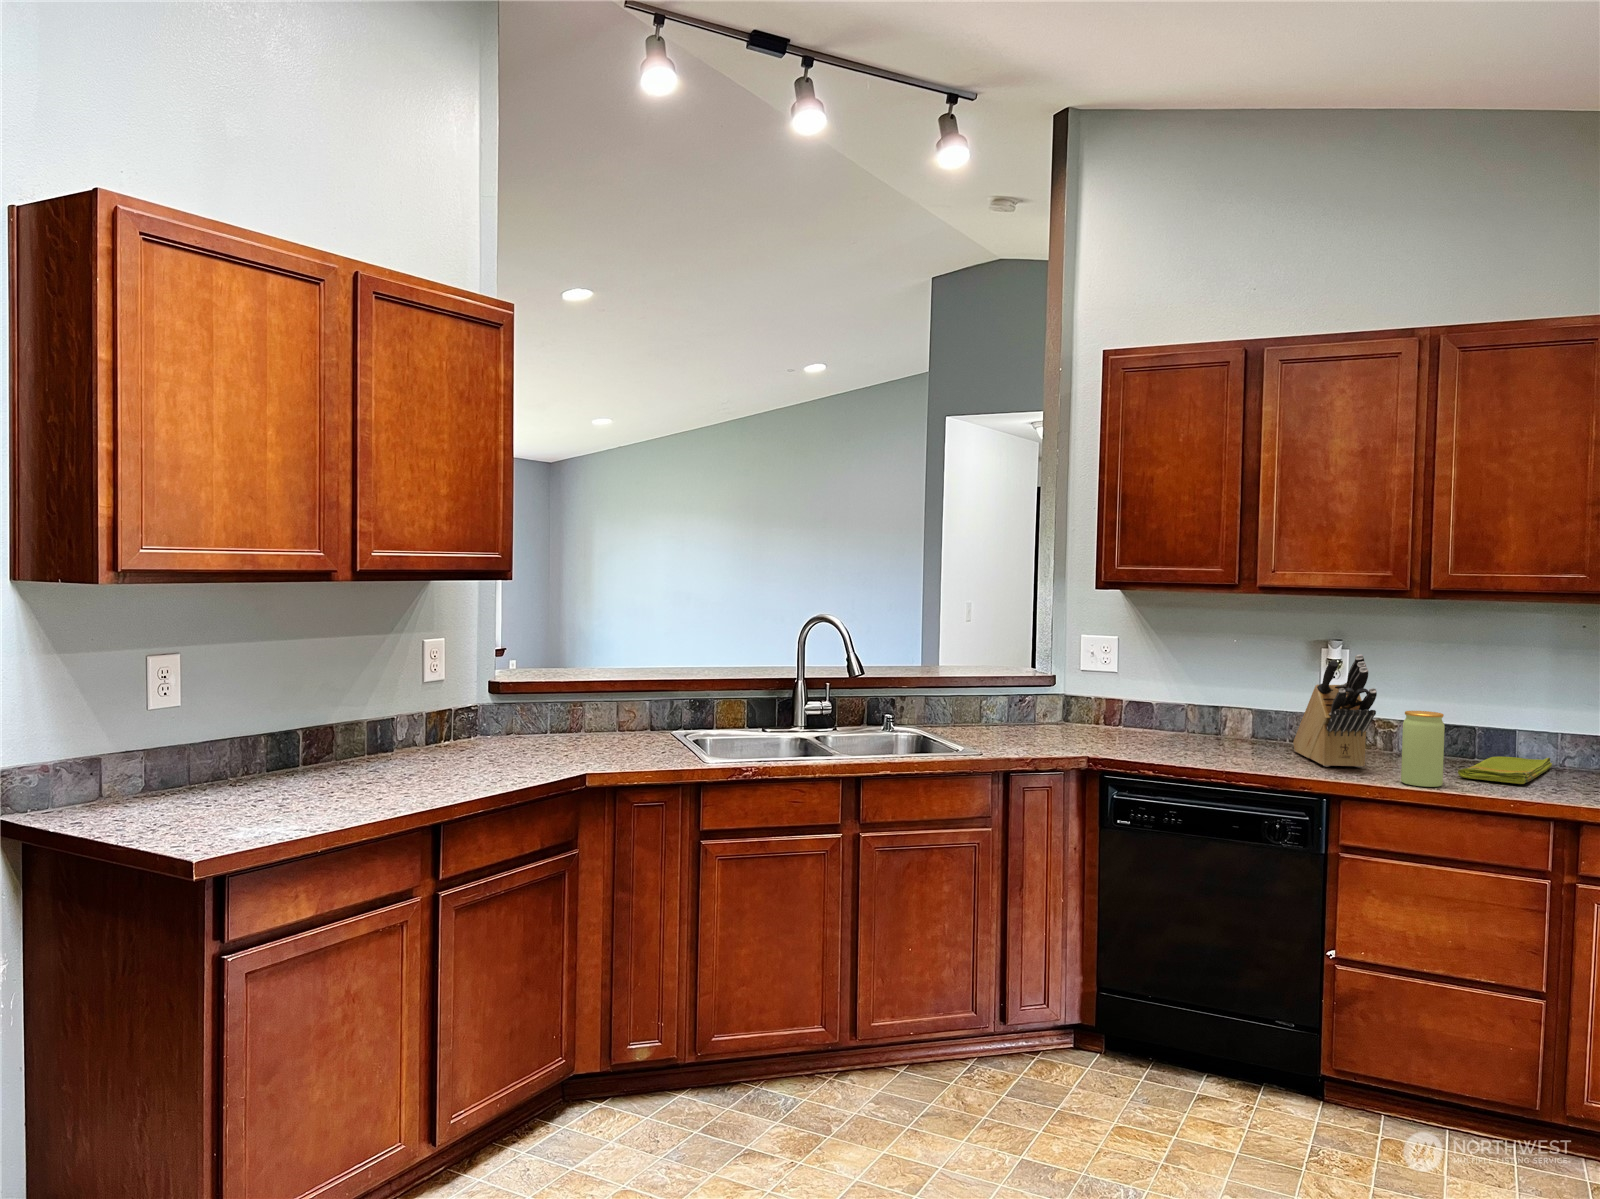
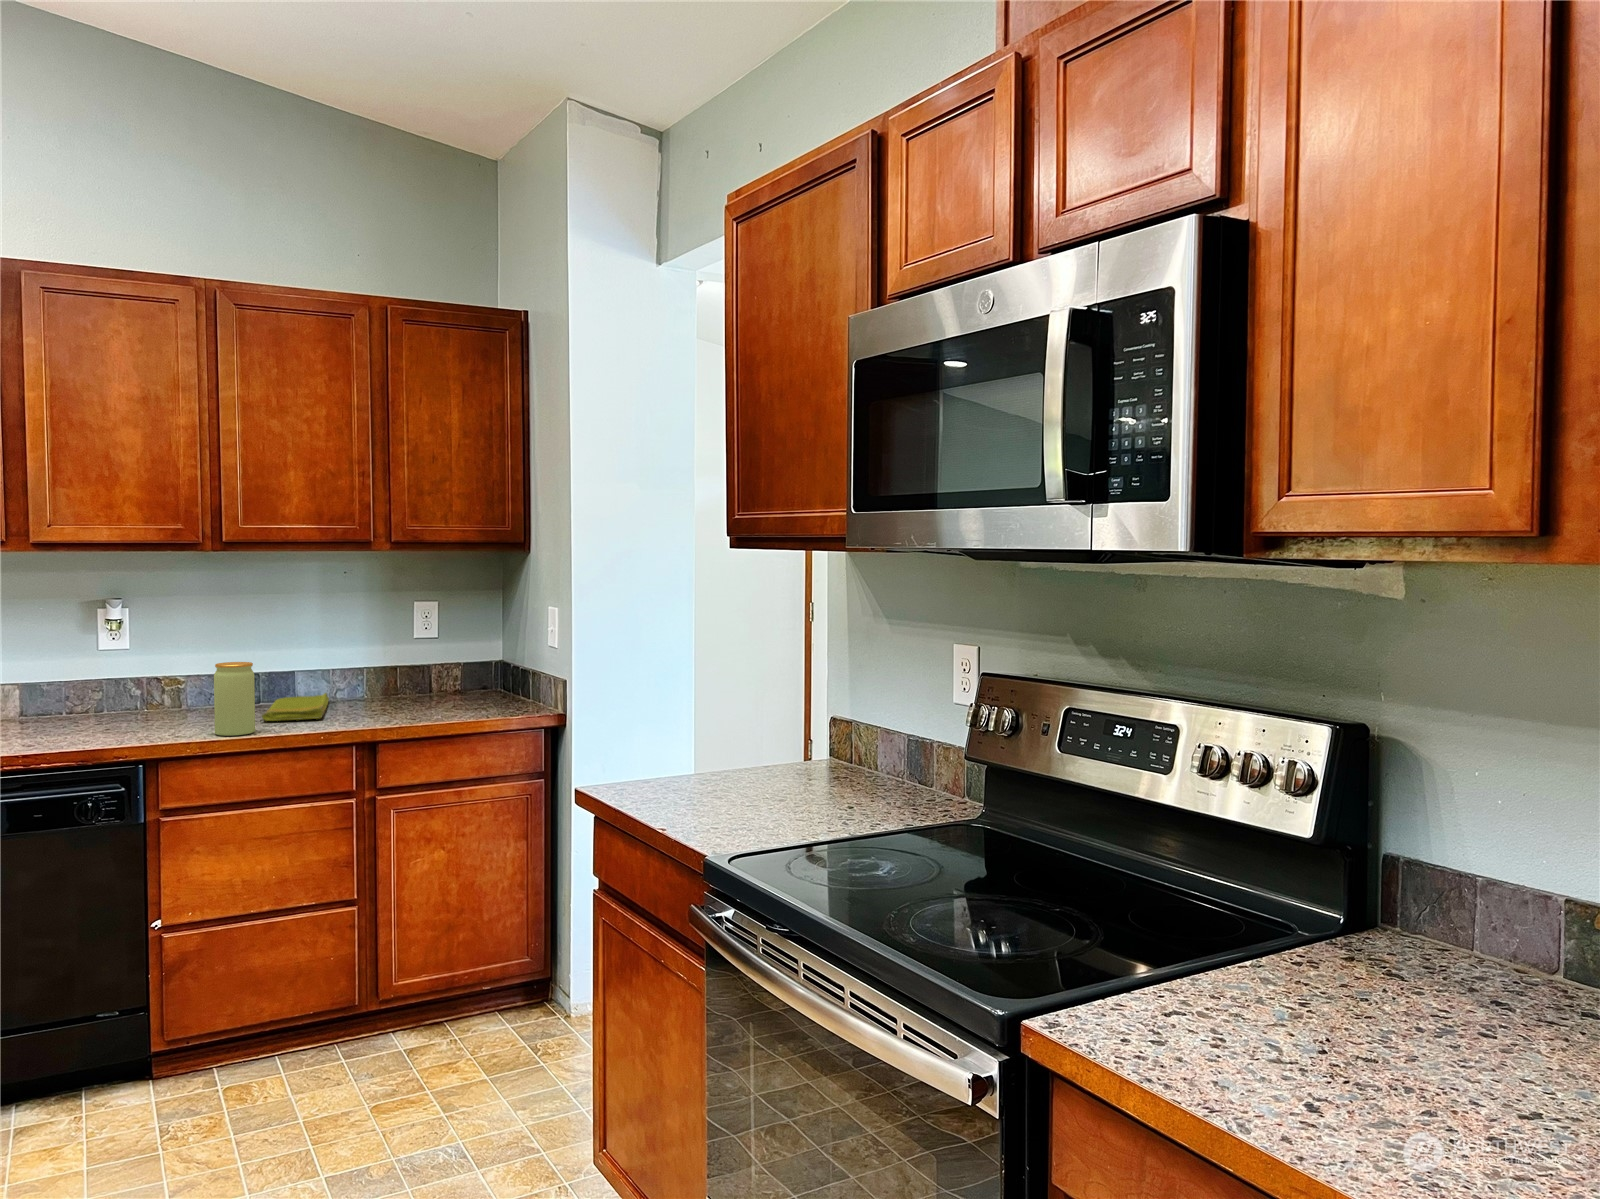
knife block: present [1293,654,1377,767] -> none [78,611,182,732]

